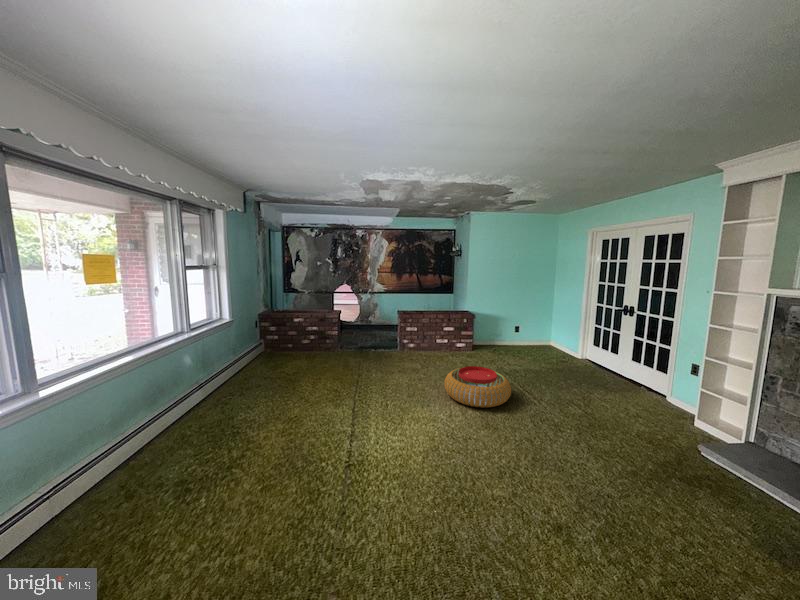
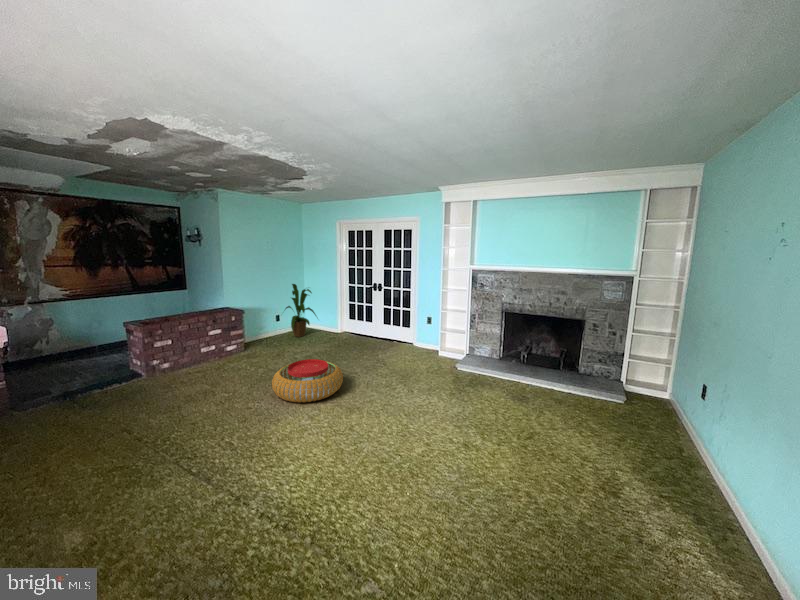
house plant: none [514,296,553,351] -> present [286,284,316,337]

